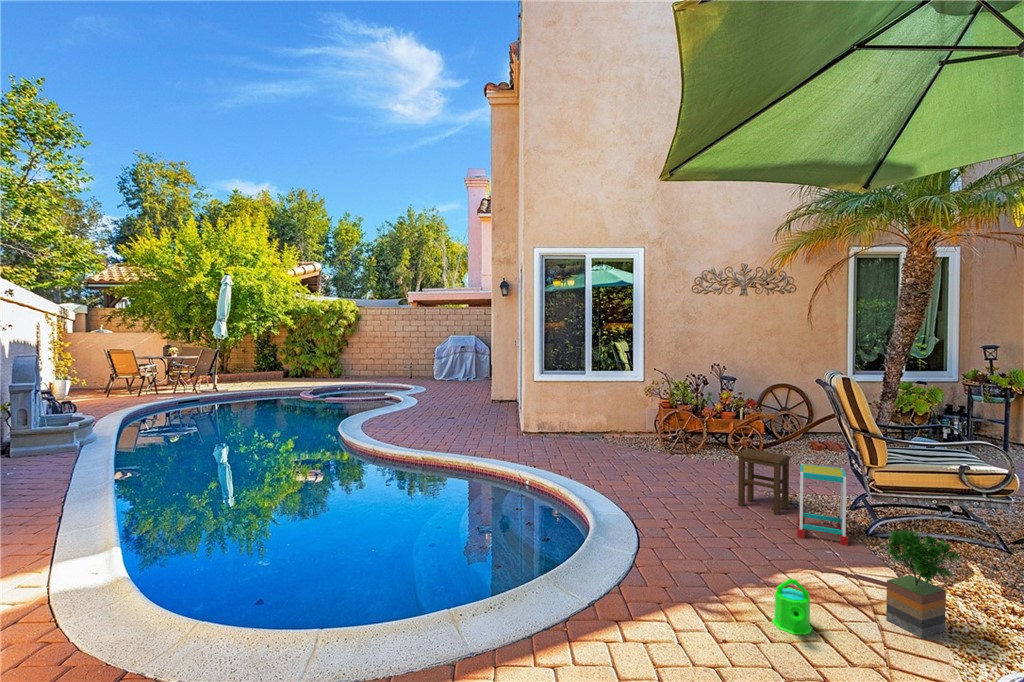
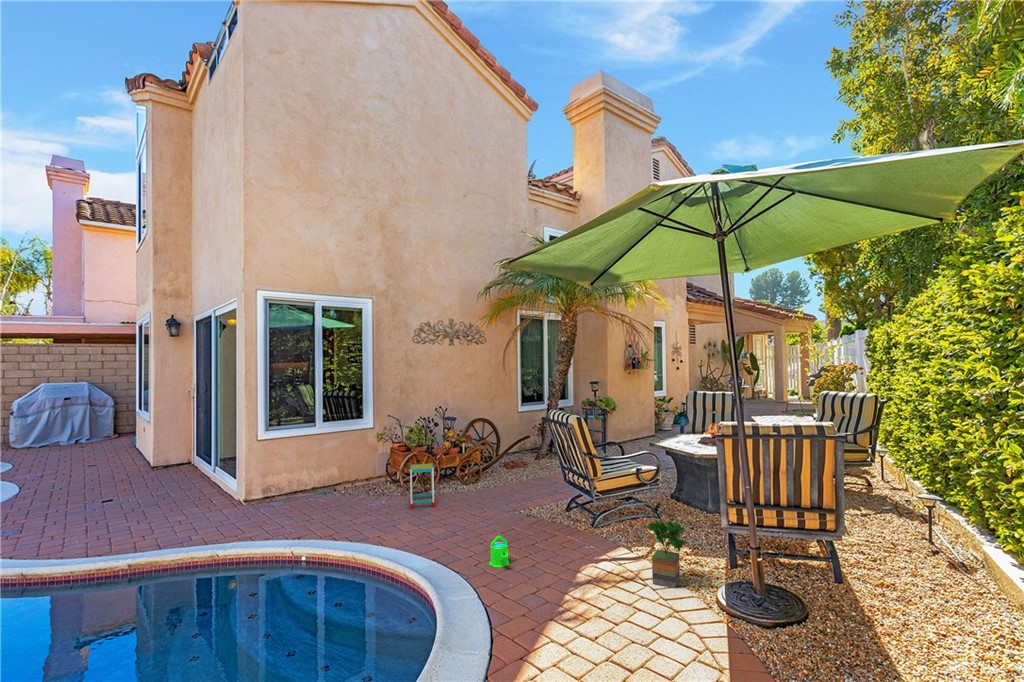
stool: present [738,449,790,515] -> none [505,480,538,528]
side table: present [797,464,848,546] -> present [409,464,435,509]
watering can: present [772,579,813,635] -> present [489,536,509,567]

